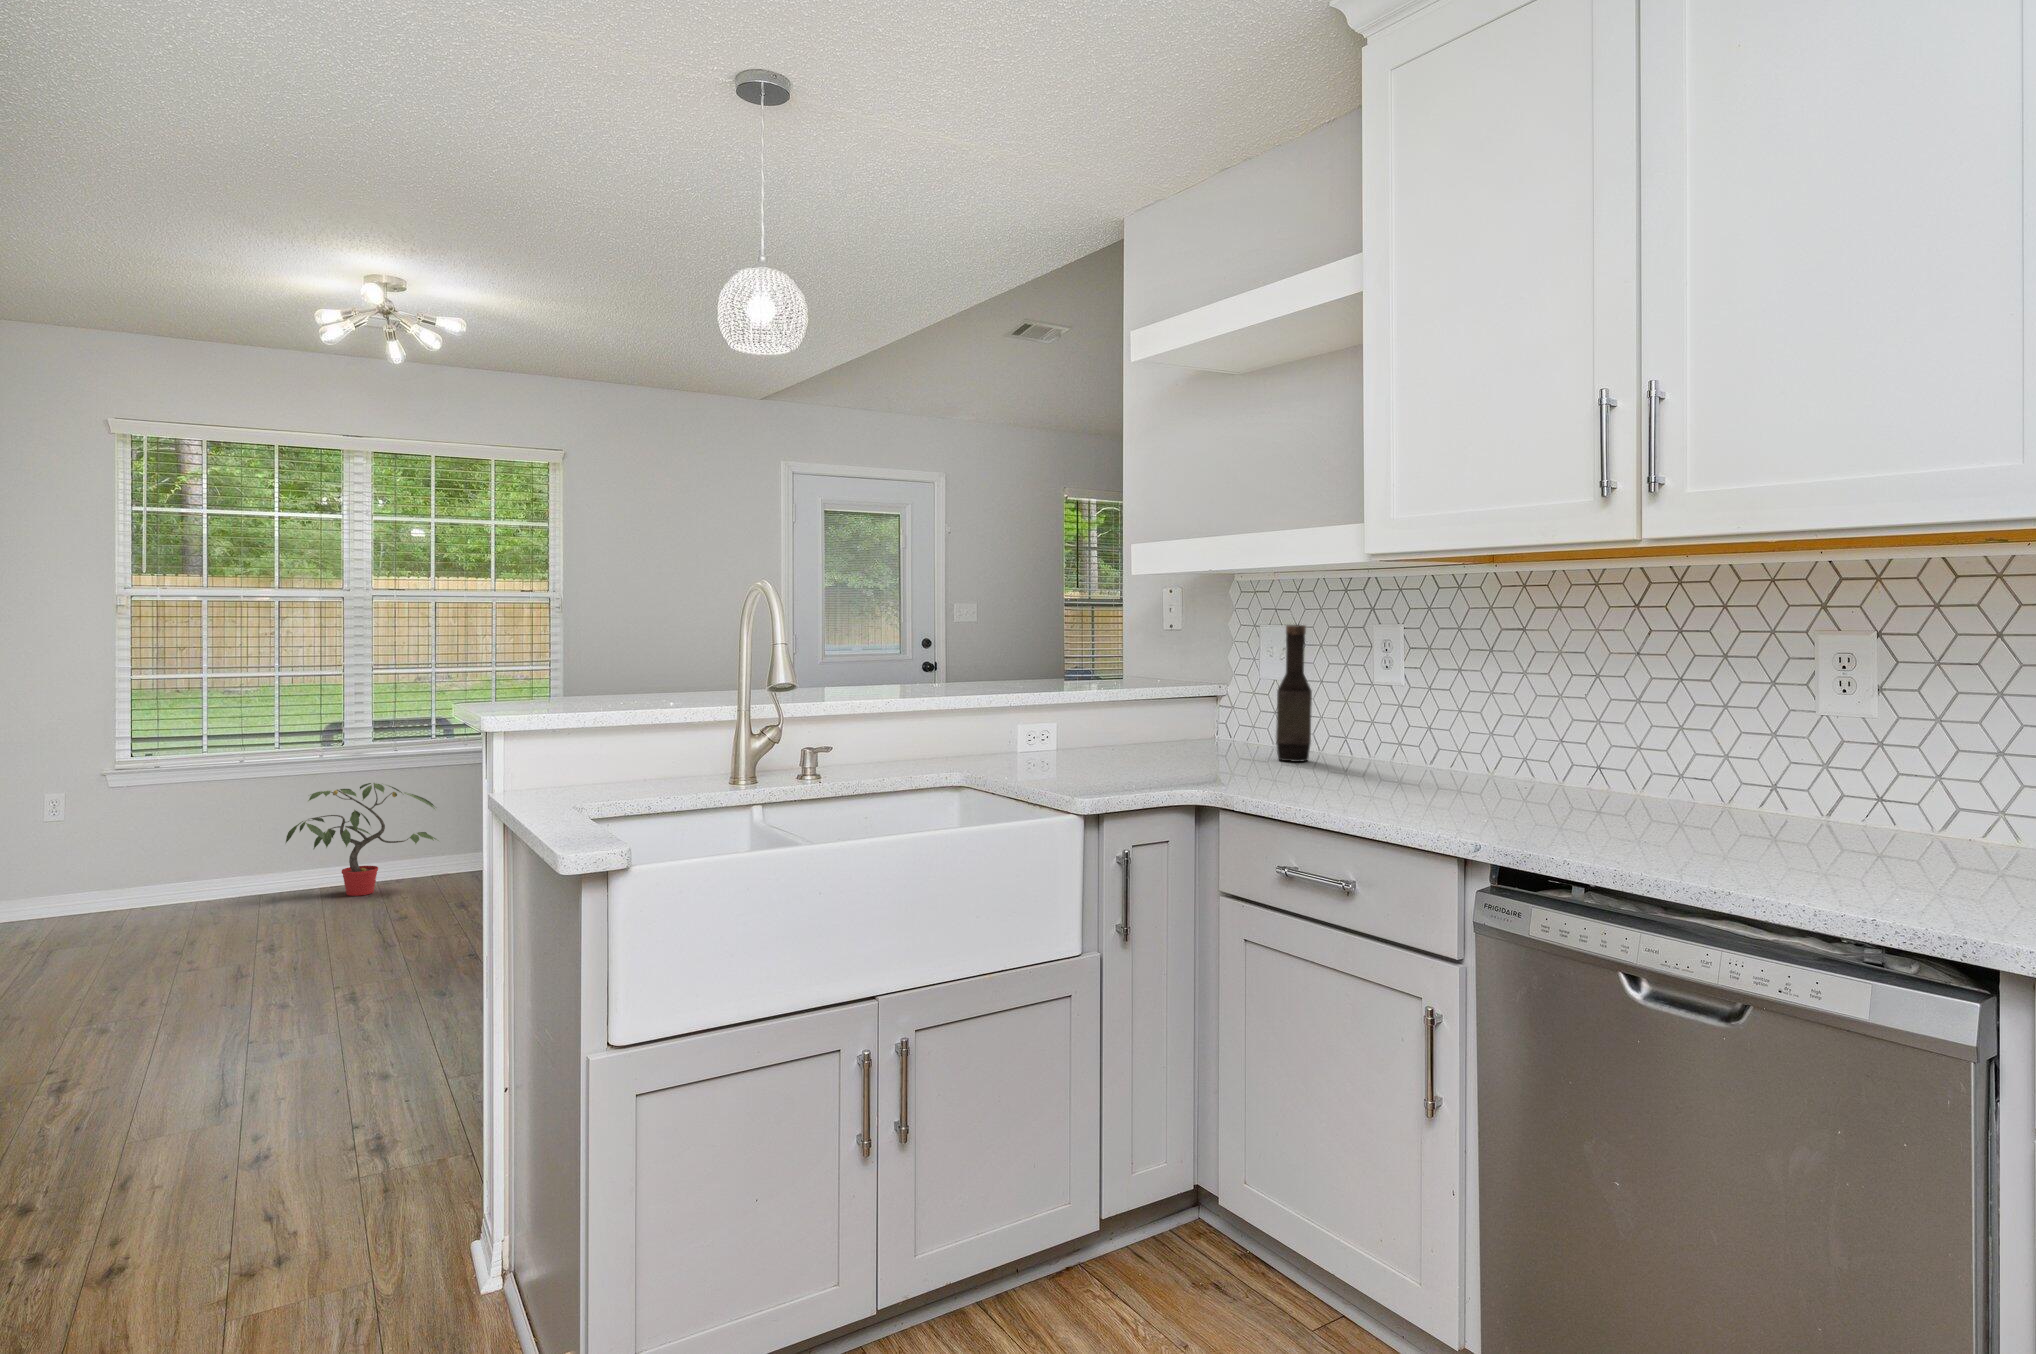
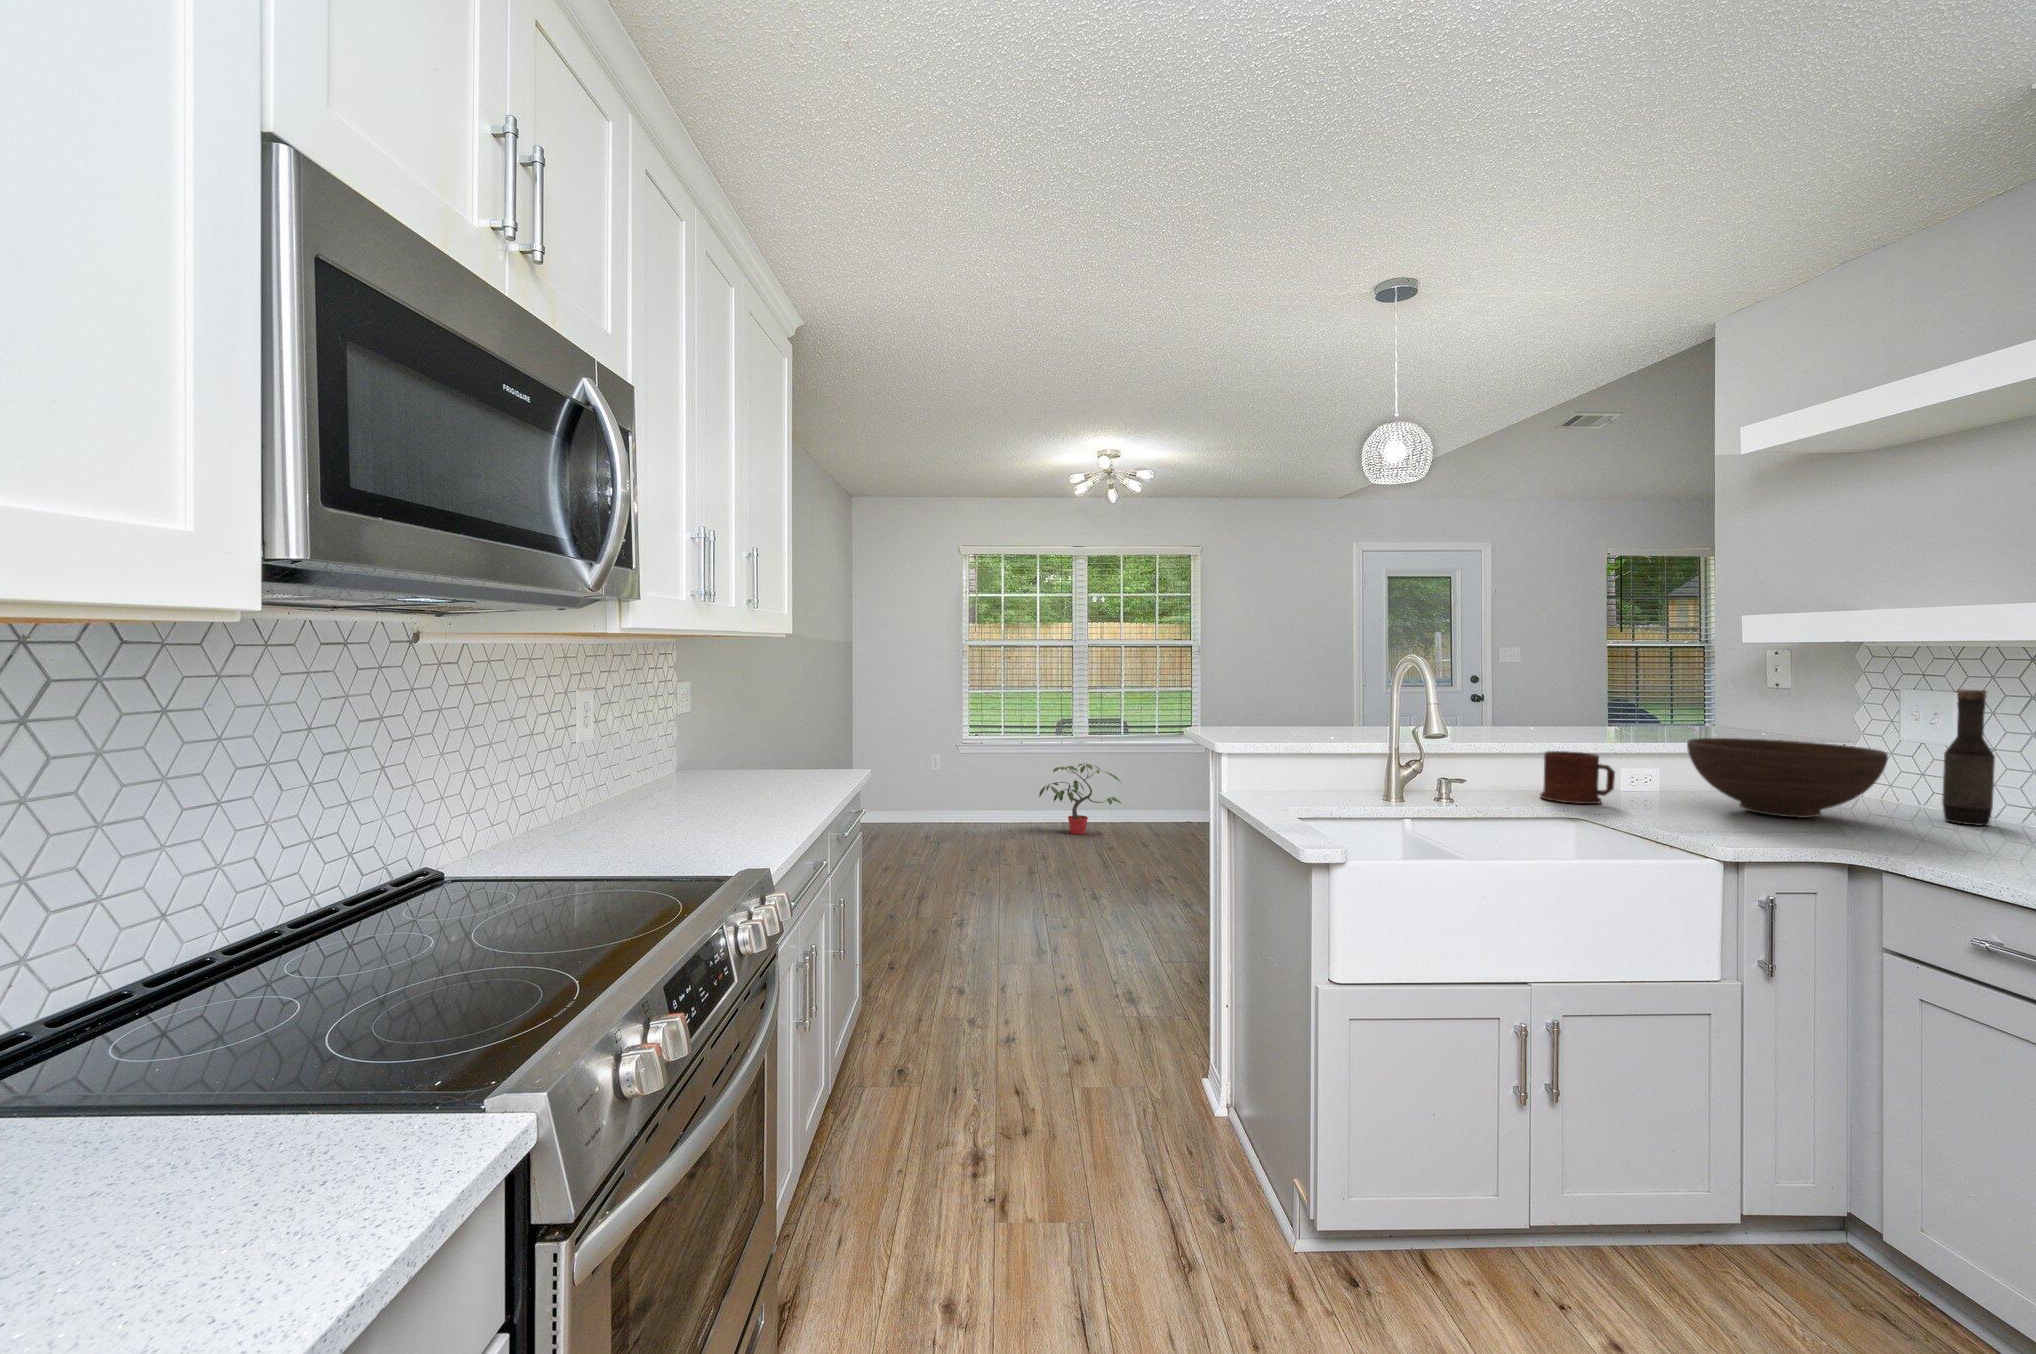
fruit bowl: none [1069,685,1233,766] -> present [1687,738,1888,818]
mug: none [924,708,999,770] -> present [1540,751,1615,804]

